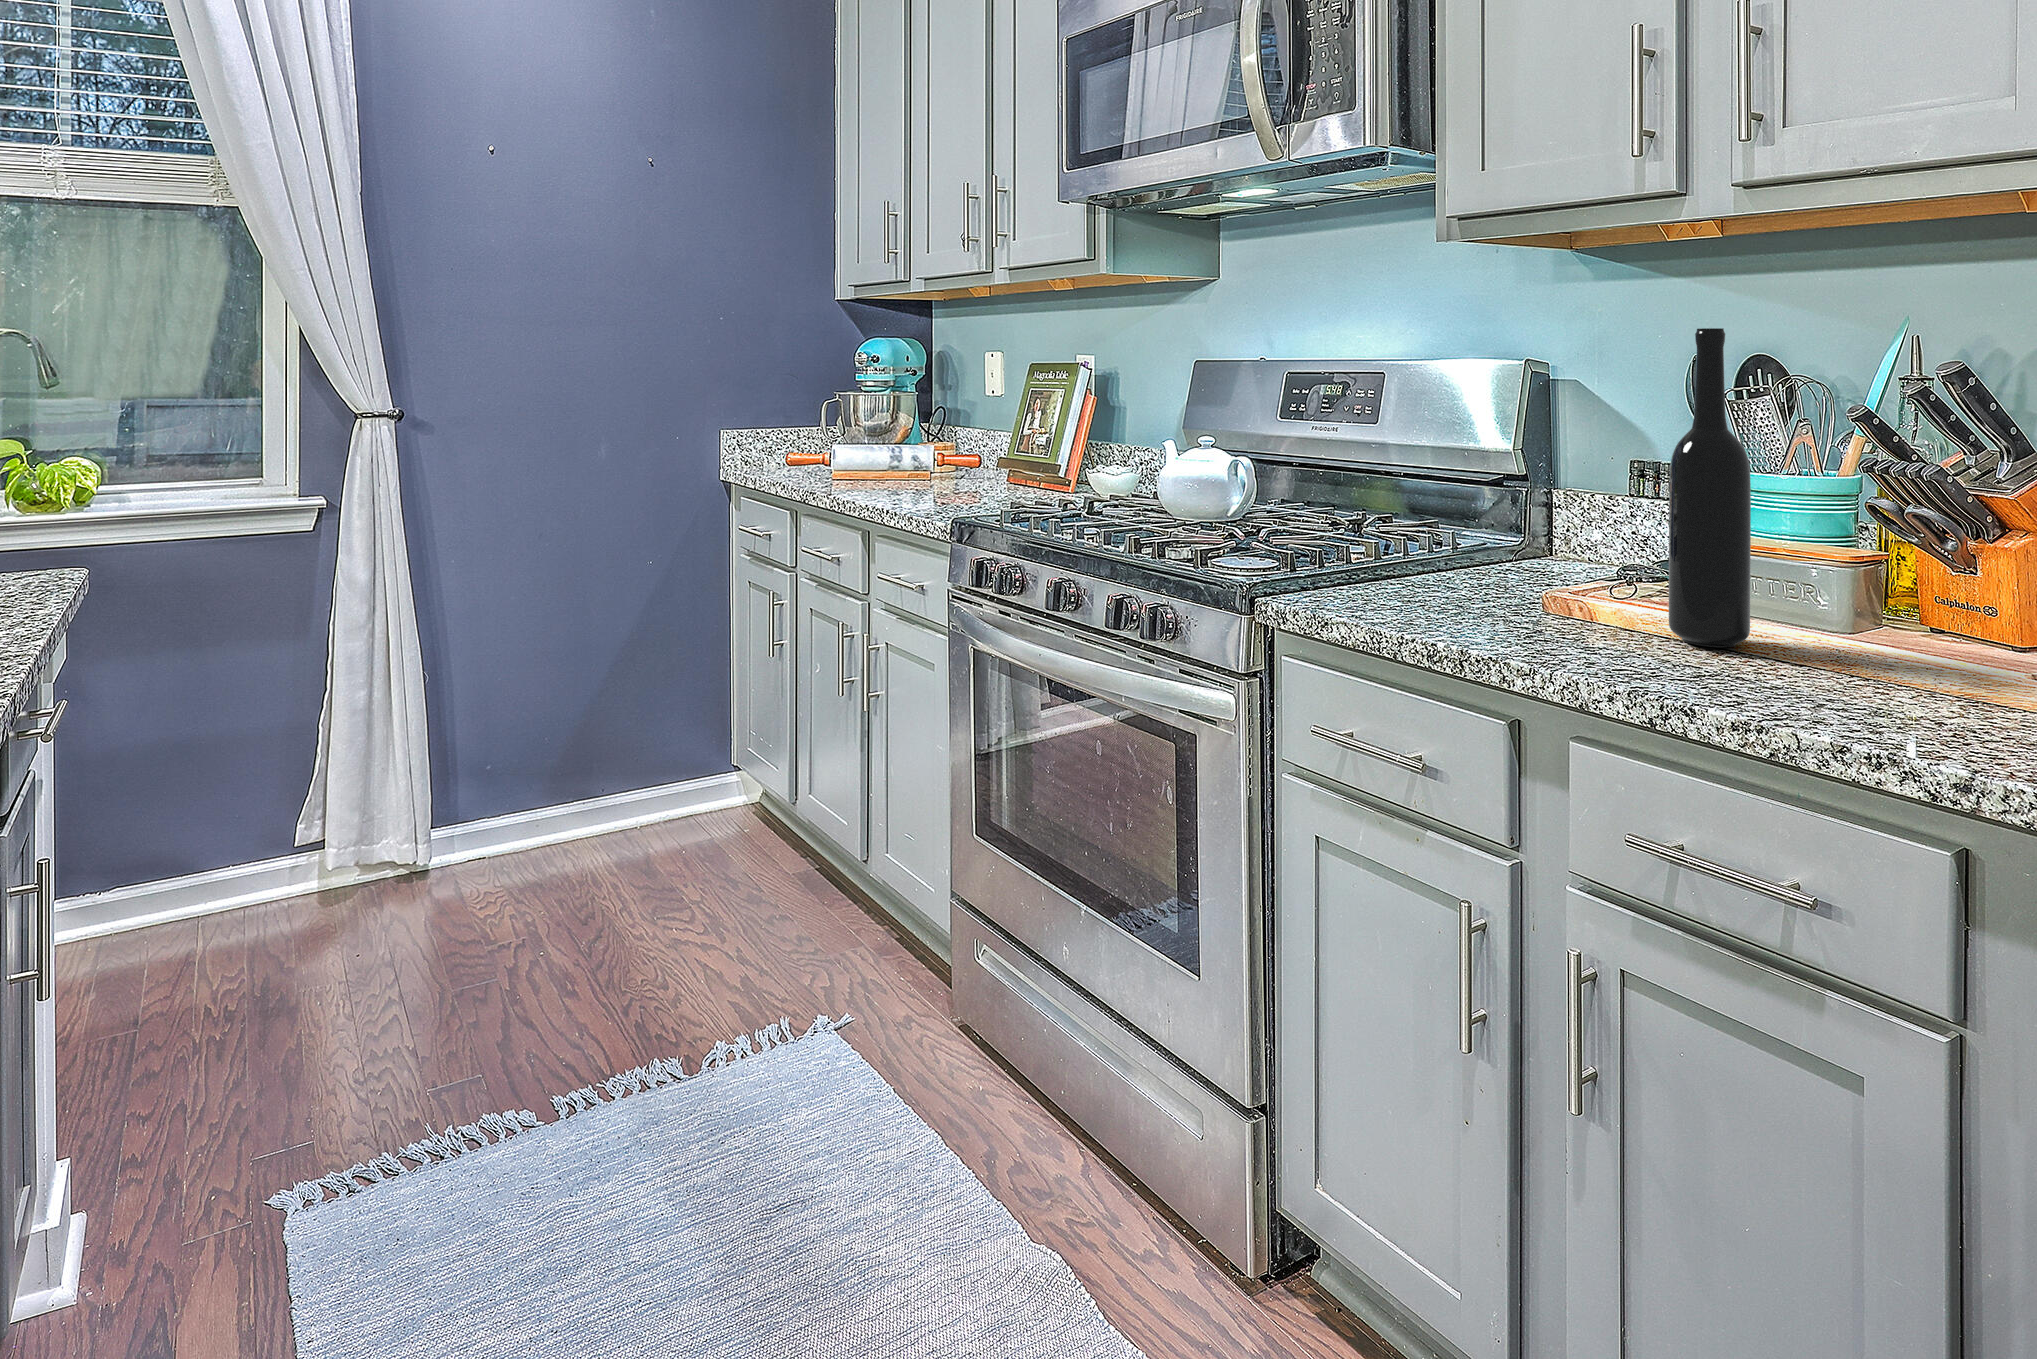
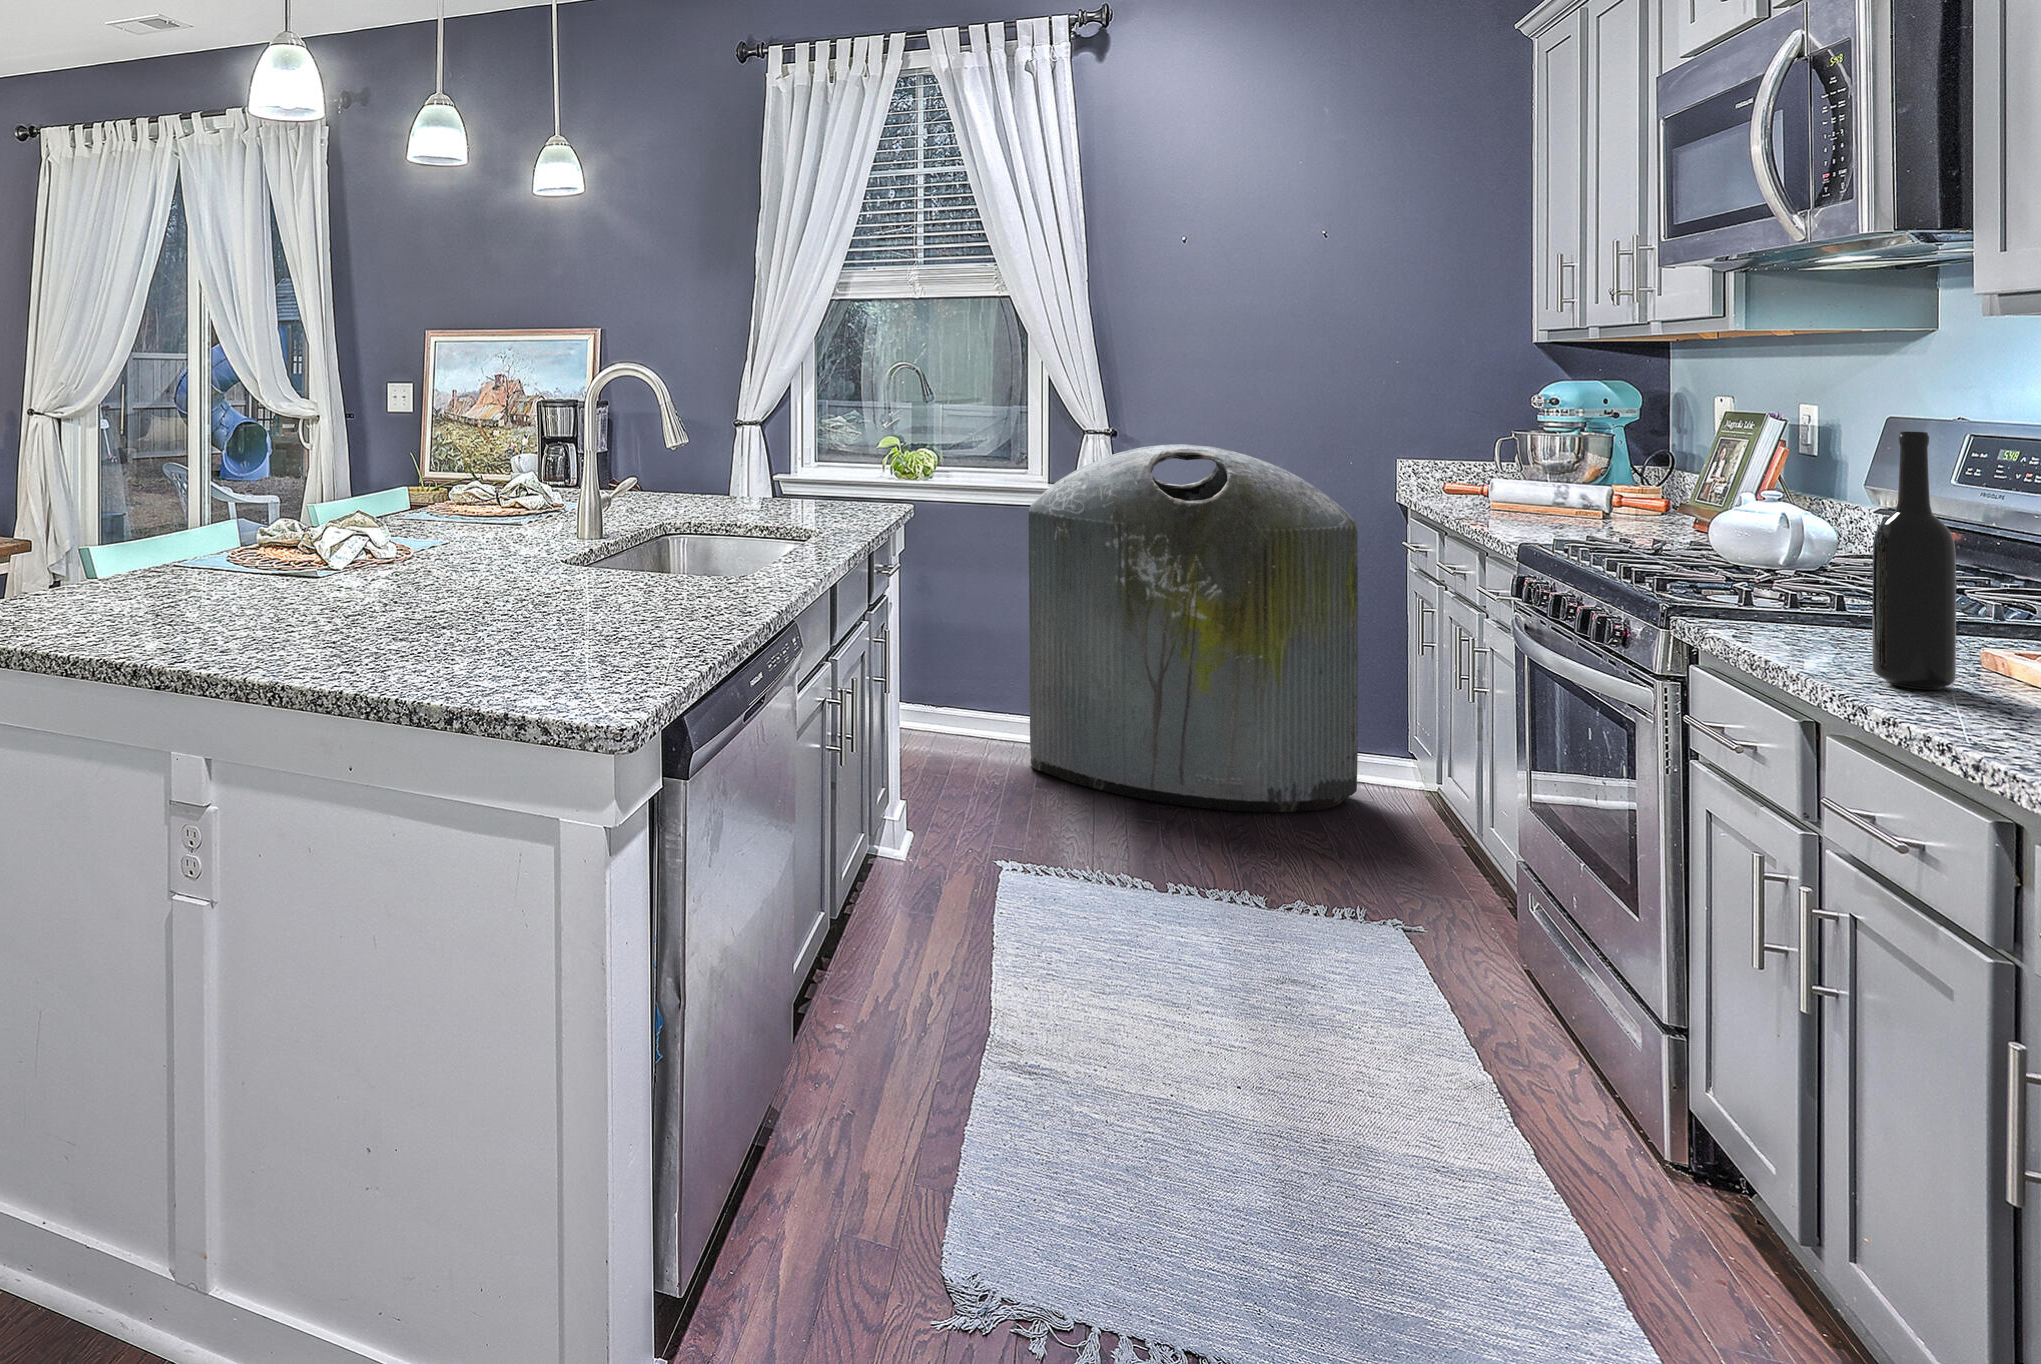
trash can: none [281,425,707,957] -> present [1029,444,1358,812]

